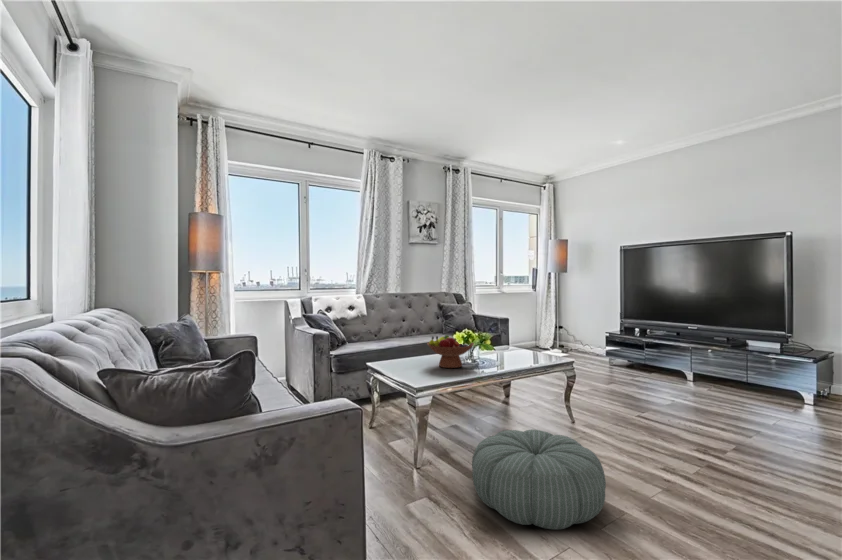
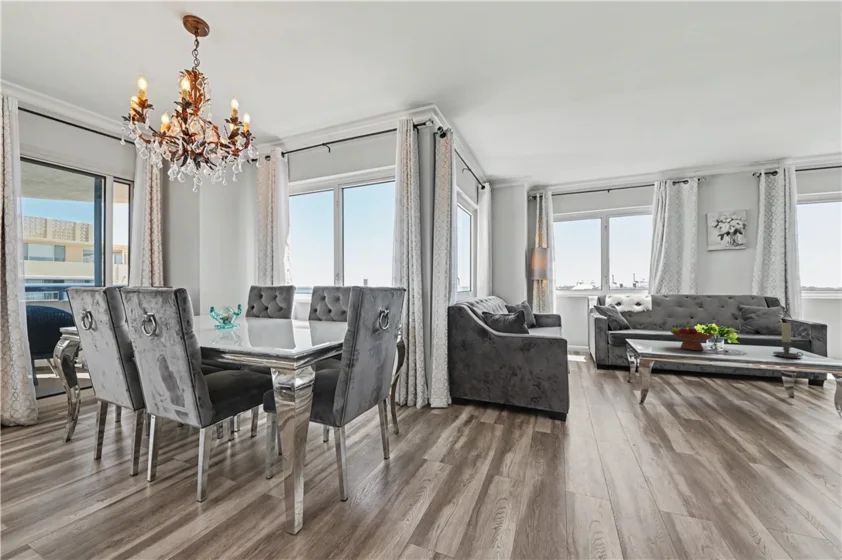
candle holder: none [512,321,533,360] -> present [773,323,803,358]
pouf: present [472,429,606,529] -> none [660,391,783,456]

